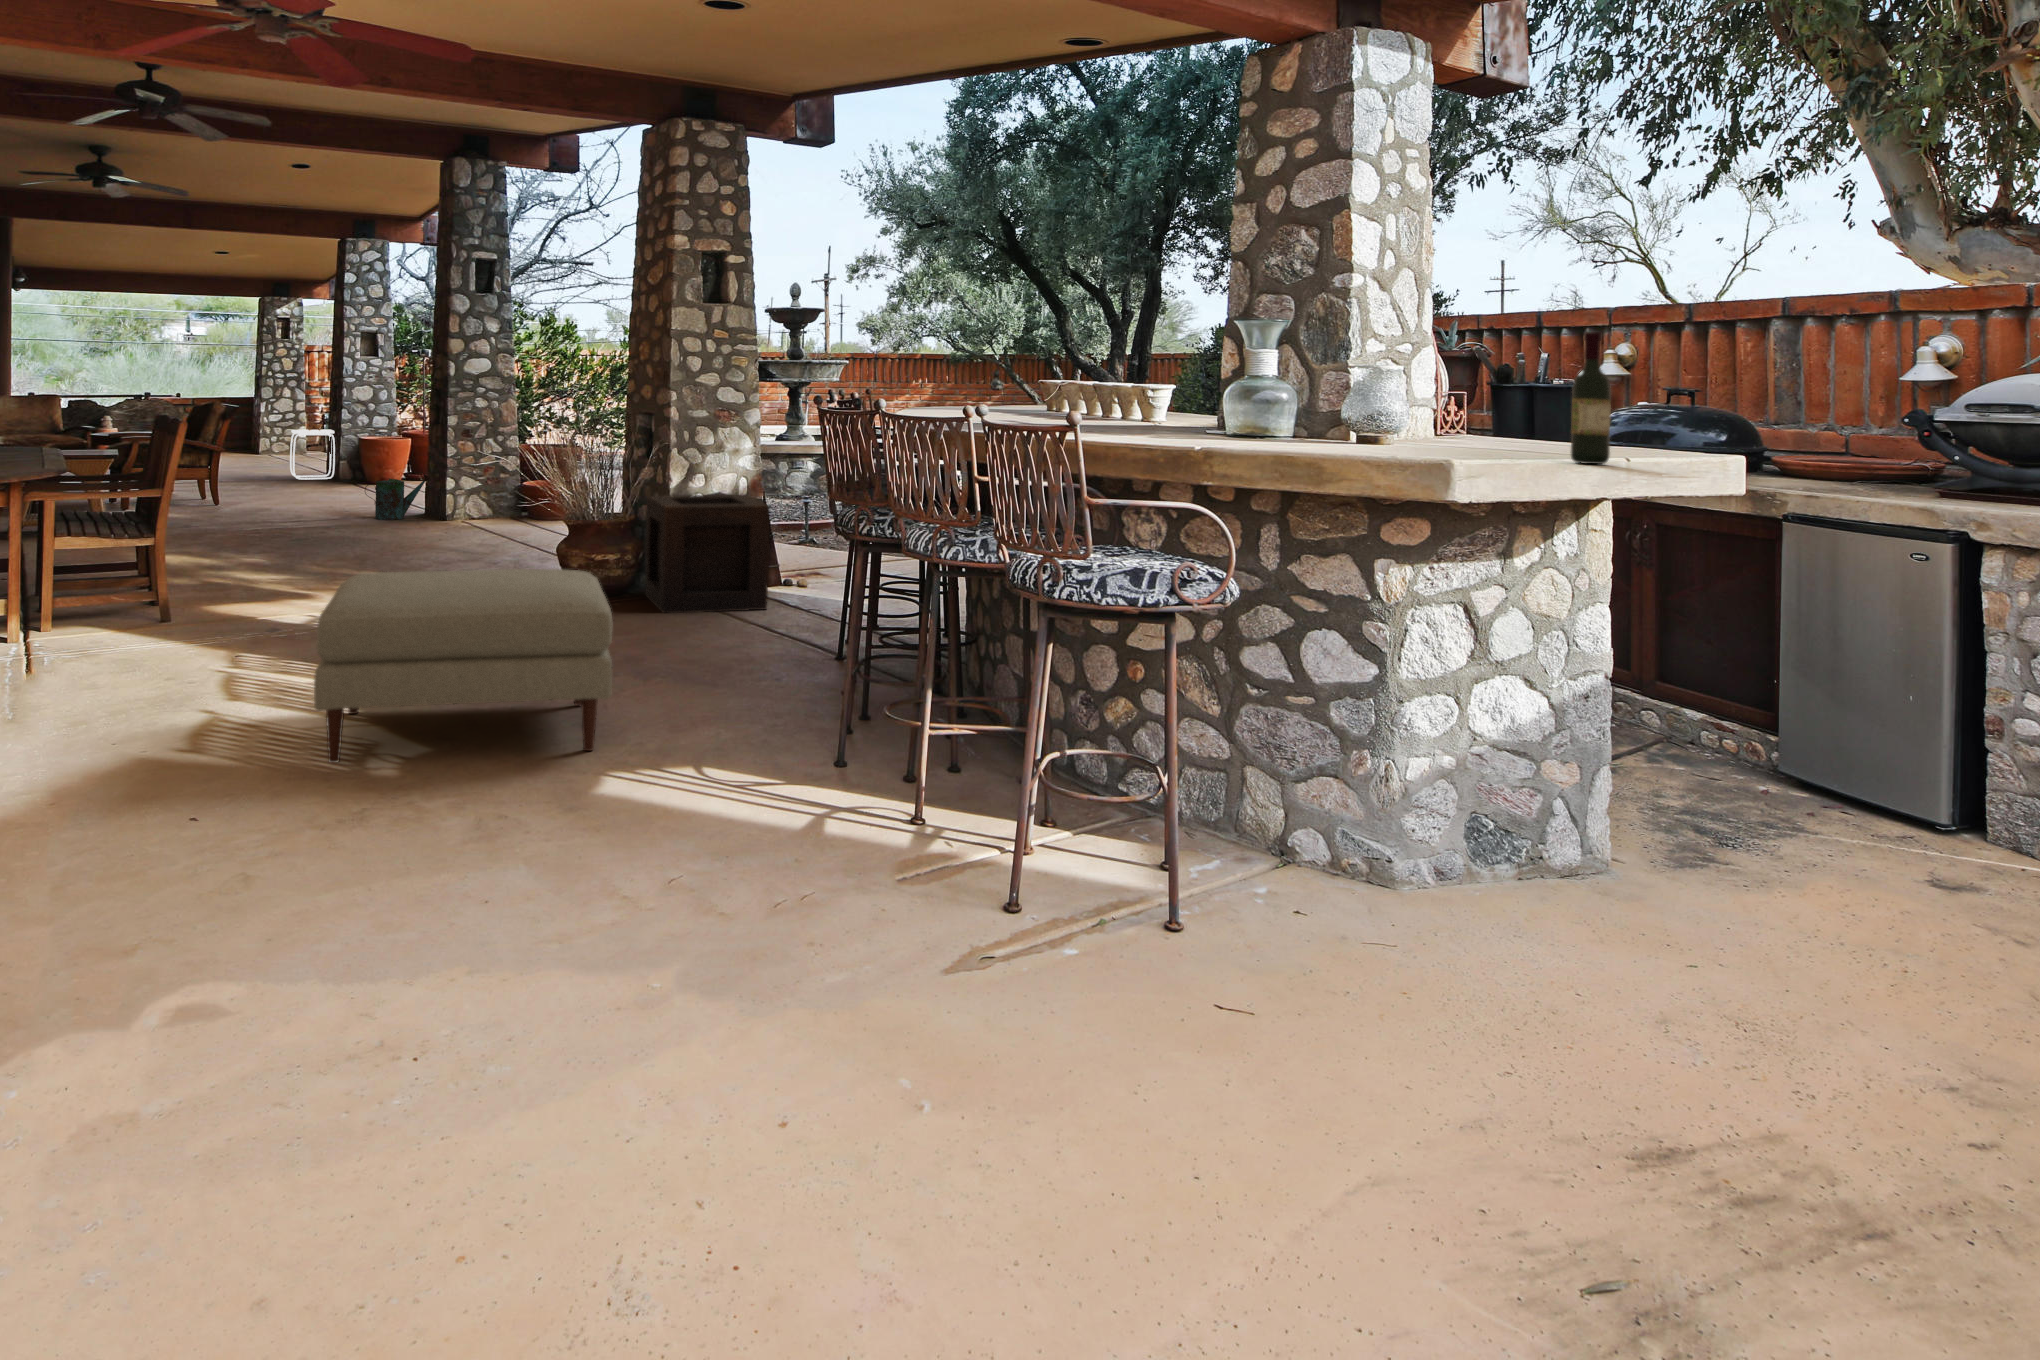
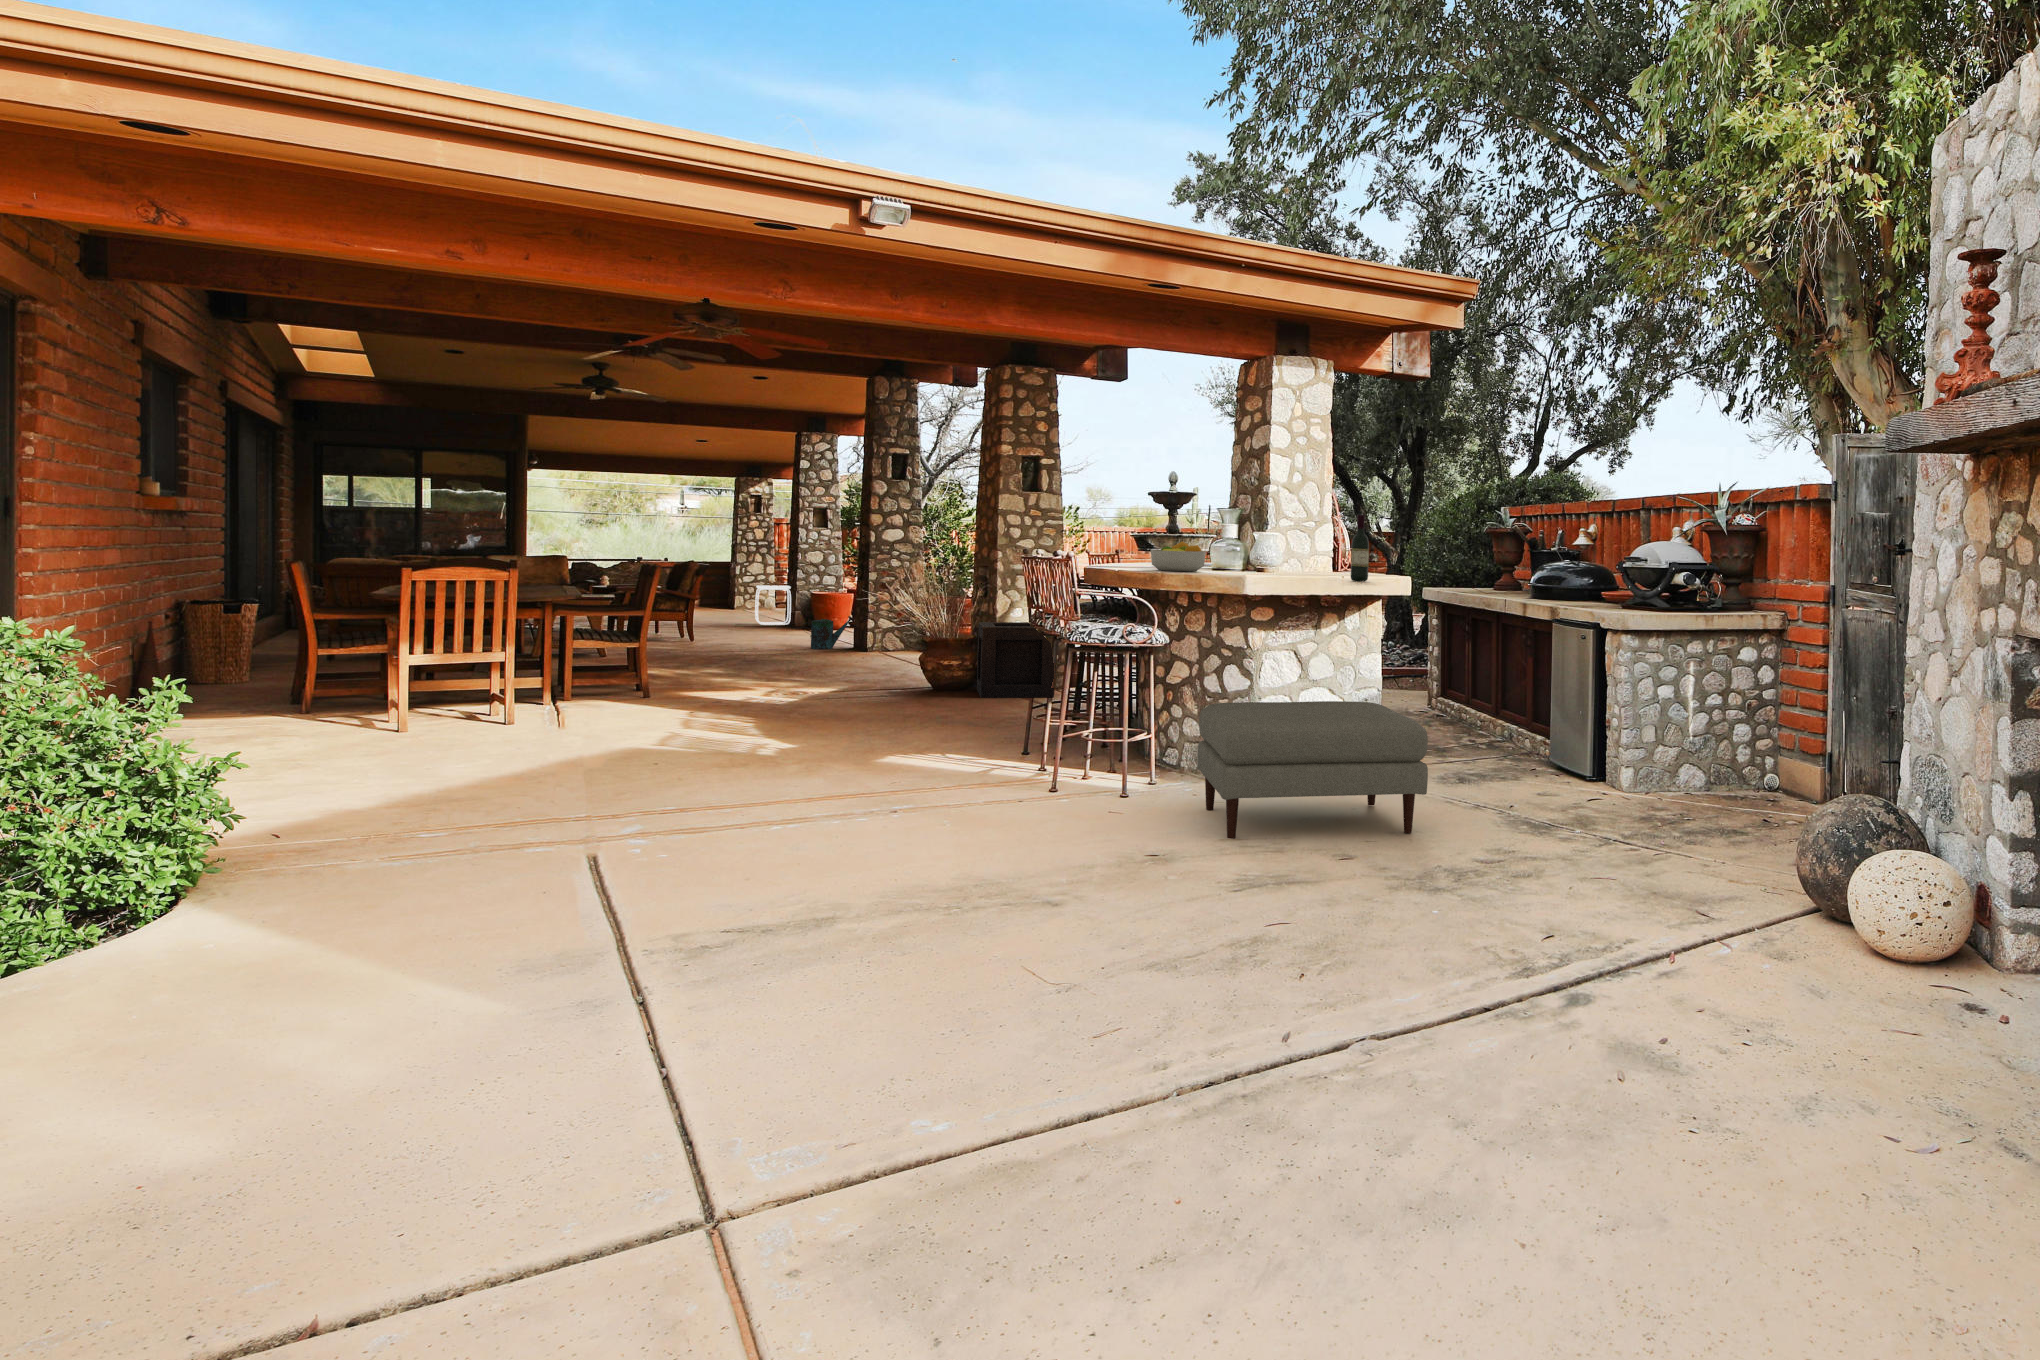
fruit bowl: none [1140,385,1245,445] -> present [1151,541,1206,571]
ottoman: present [314,569,612,763] -> present [1197,701,1428,839]

